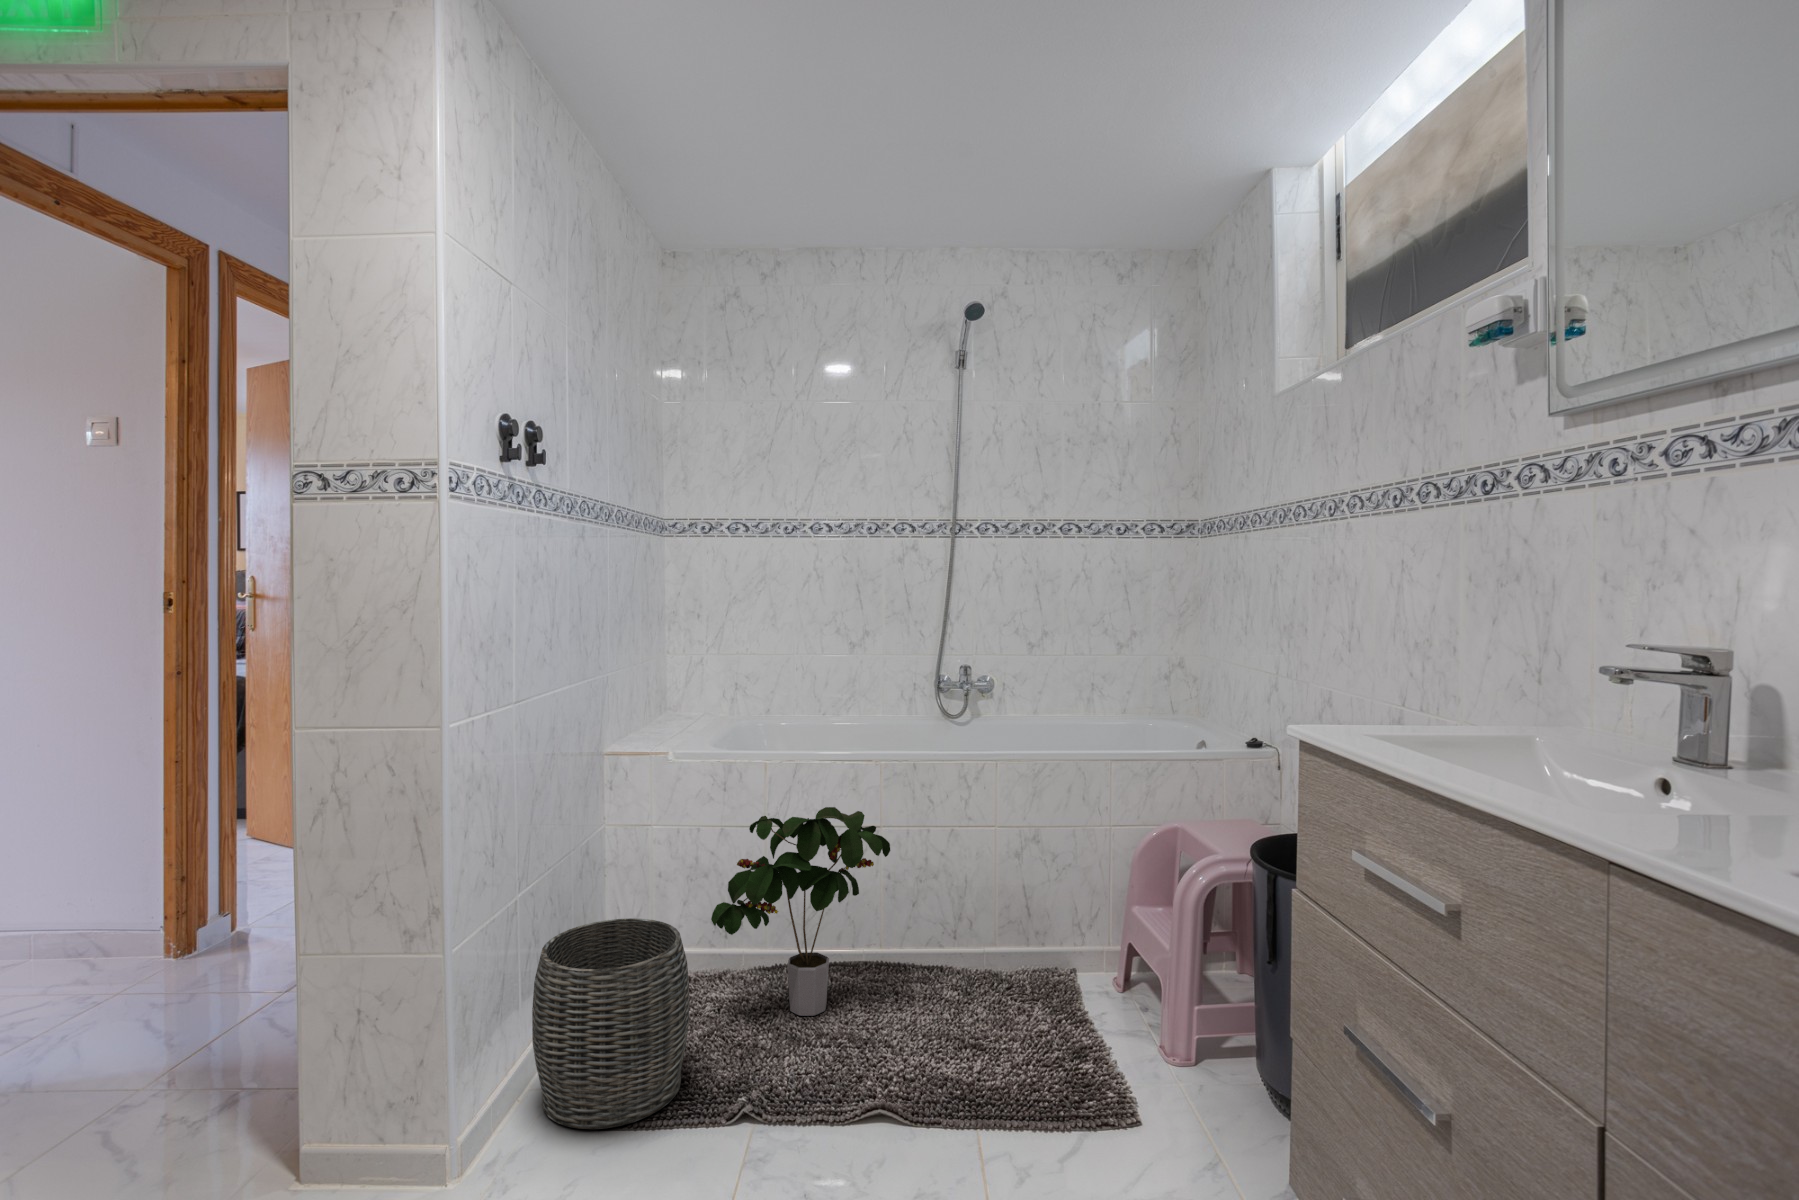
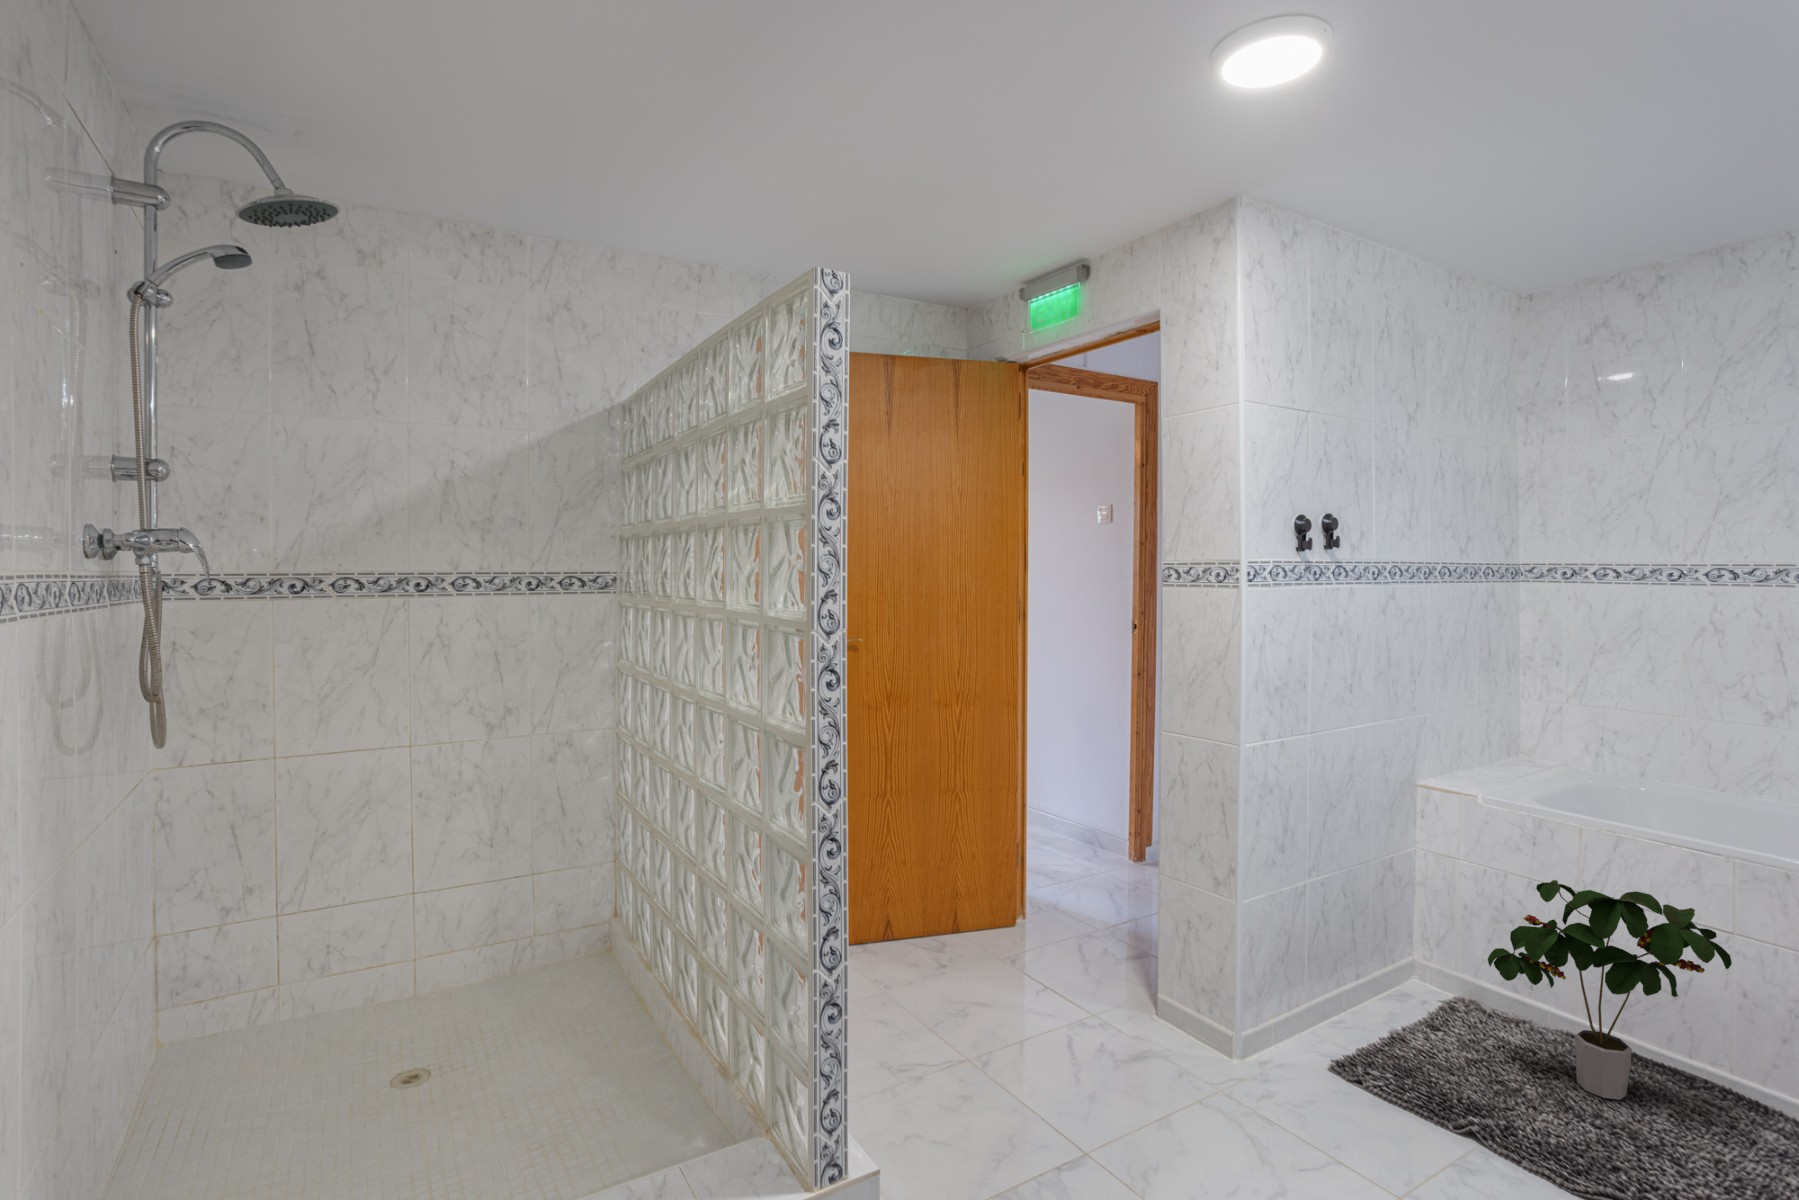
woven basket: present [532,918,689,1129] -> none [1304,920,1441,1091]

